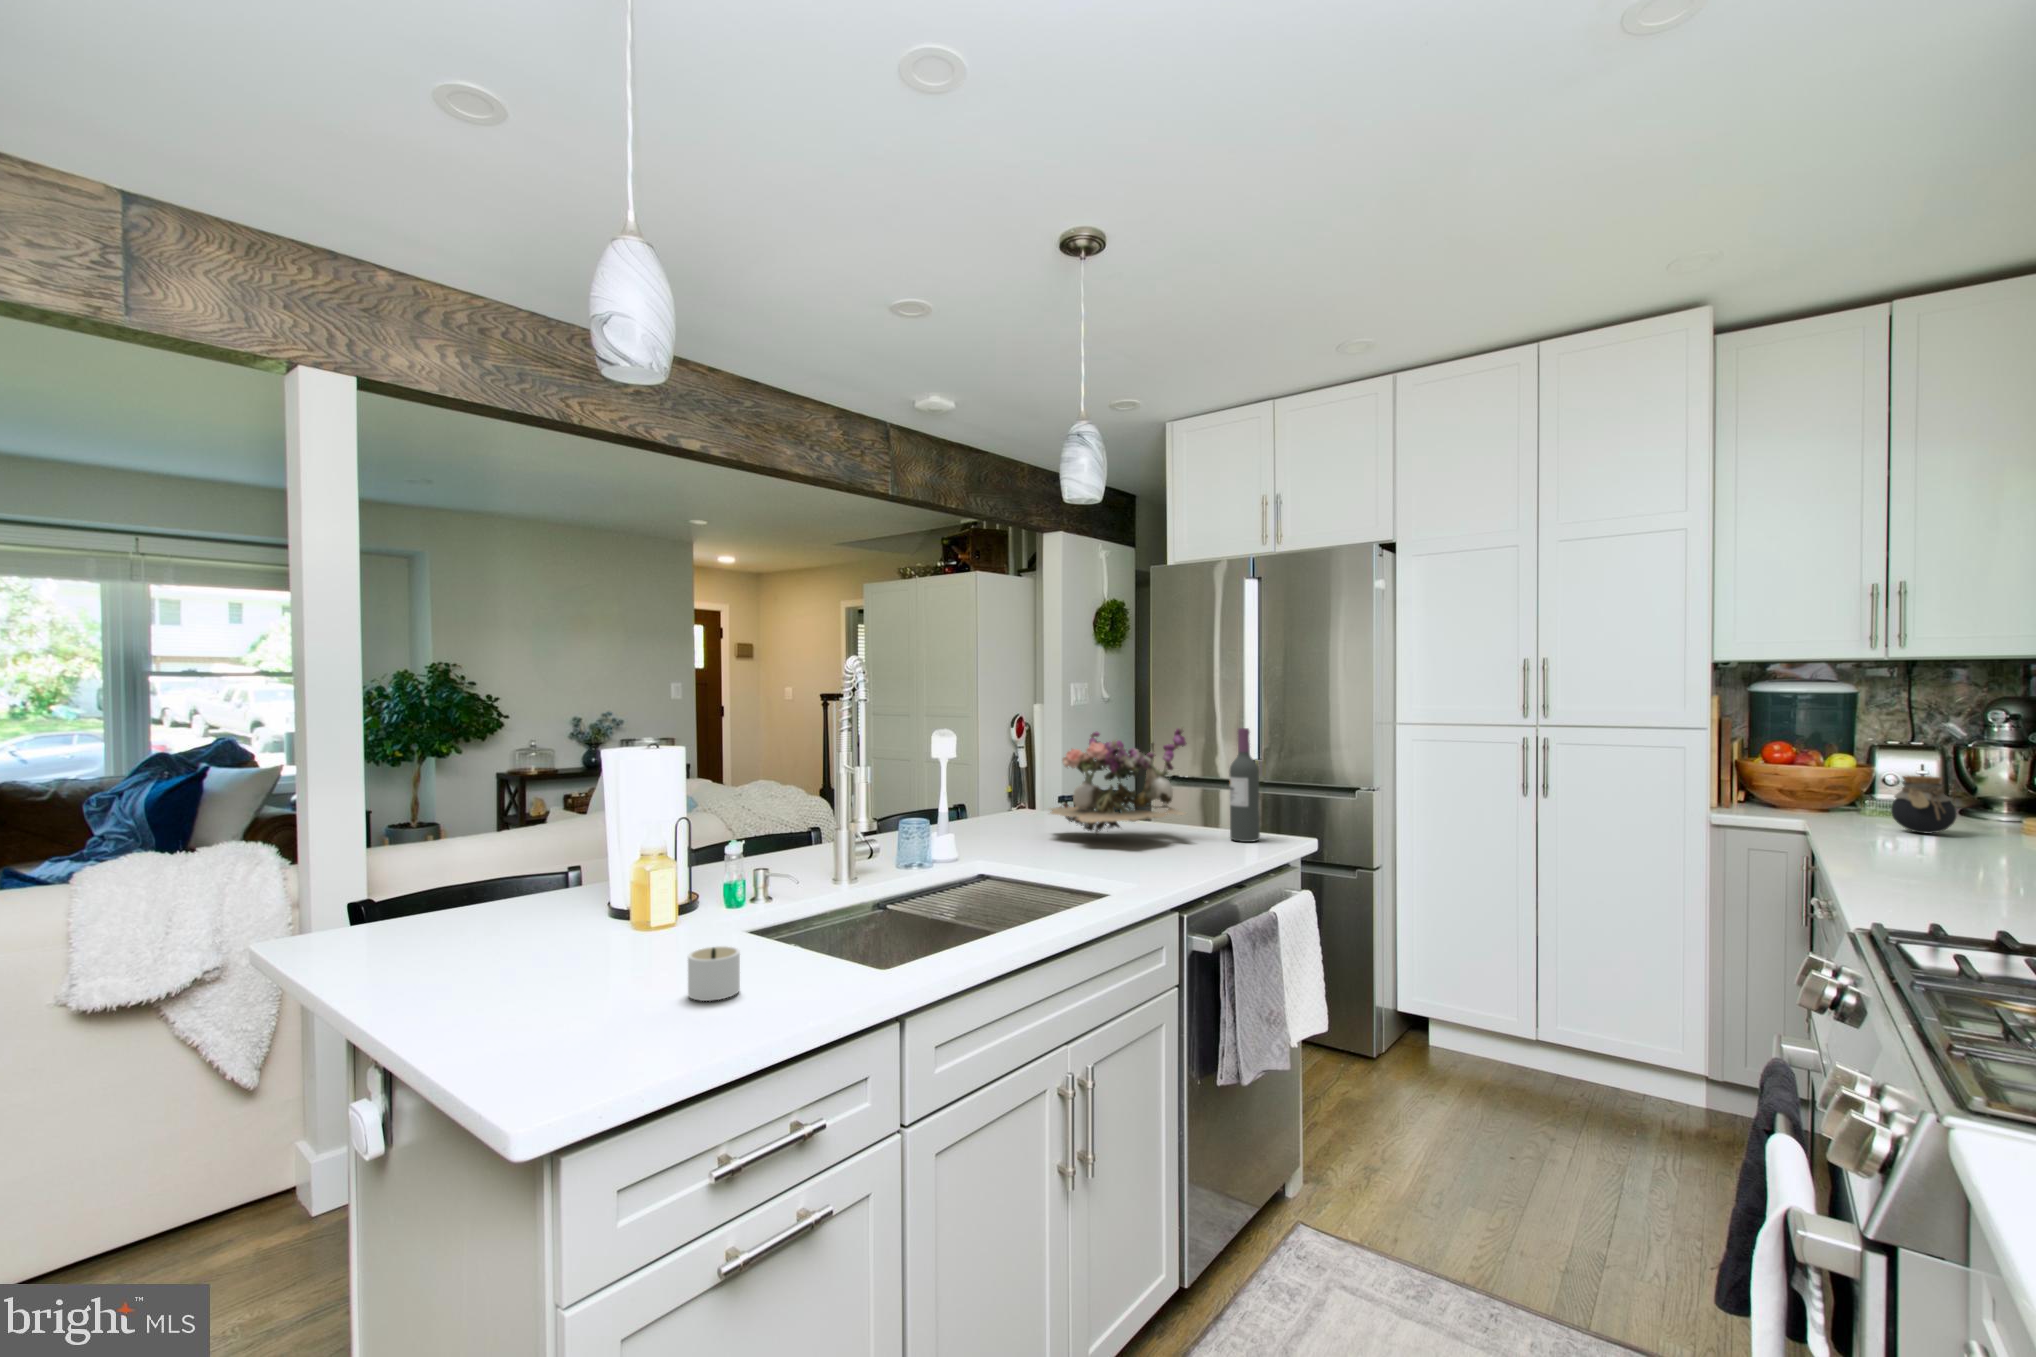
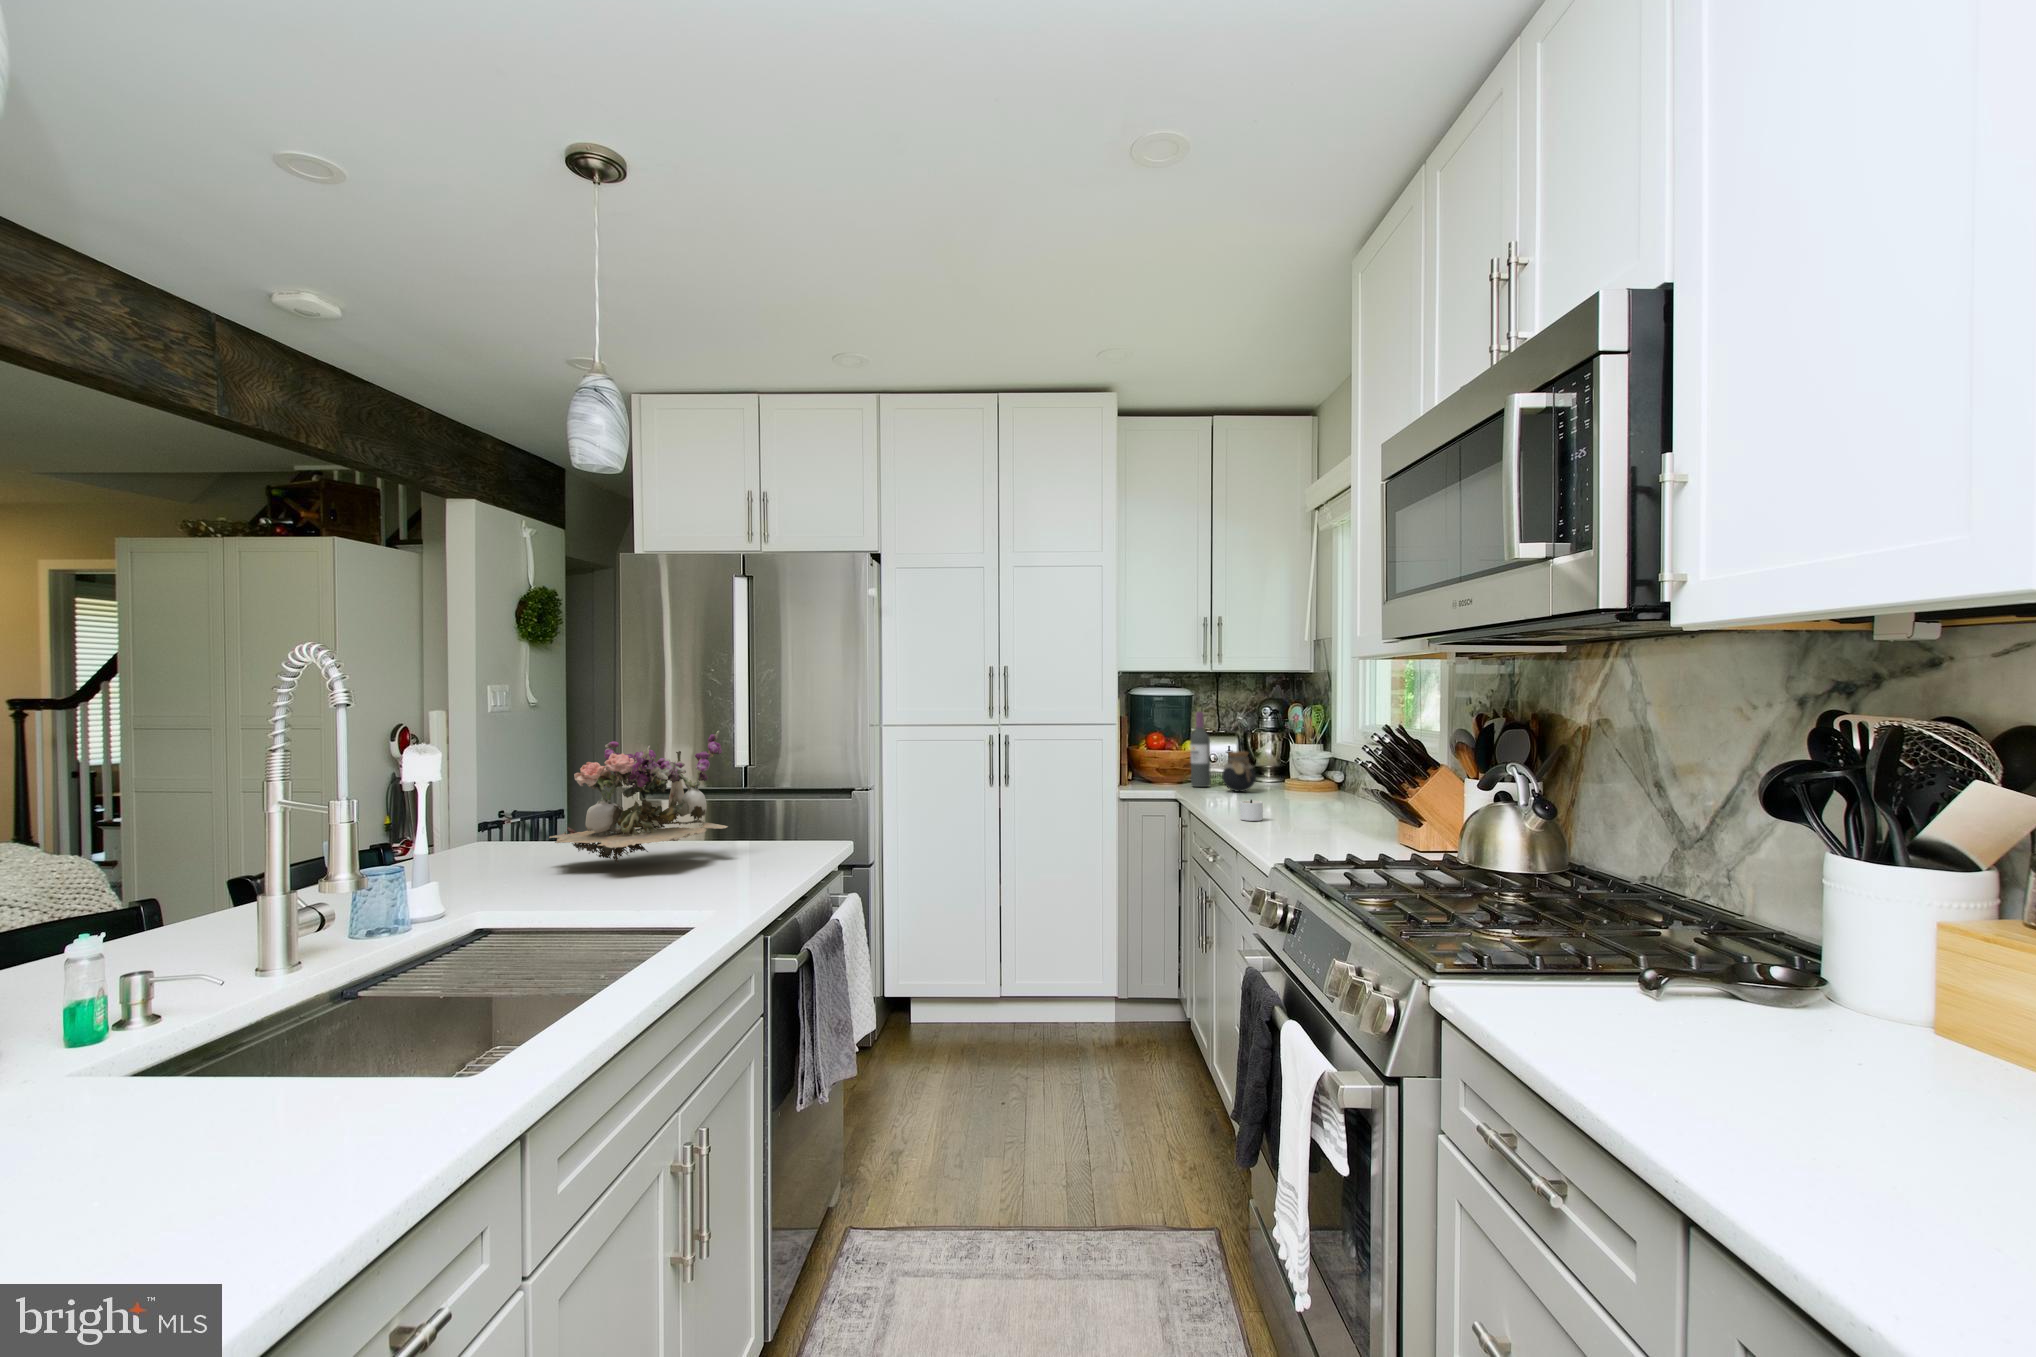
wine bottle: present [1229,728,1260,842] -> present [1190,712,1211,787]
candle: present [688,946,740,1001] -> present [1240,800,1263,821]

